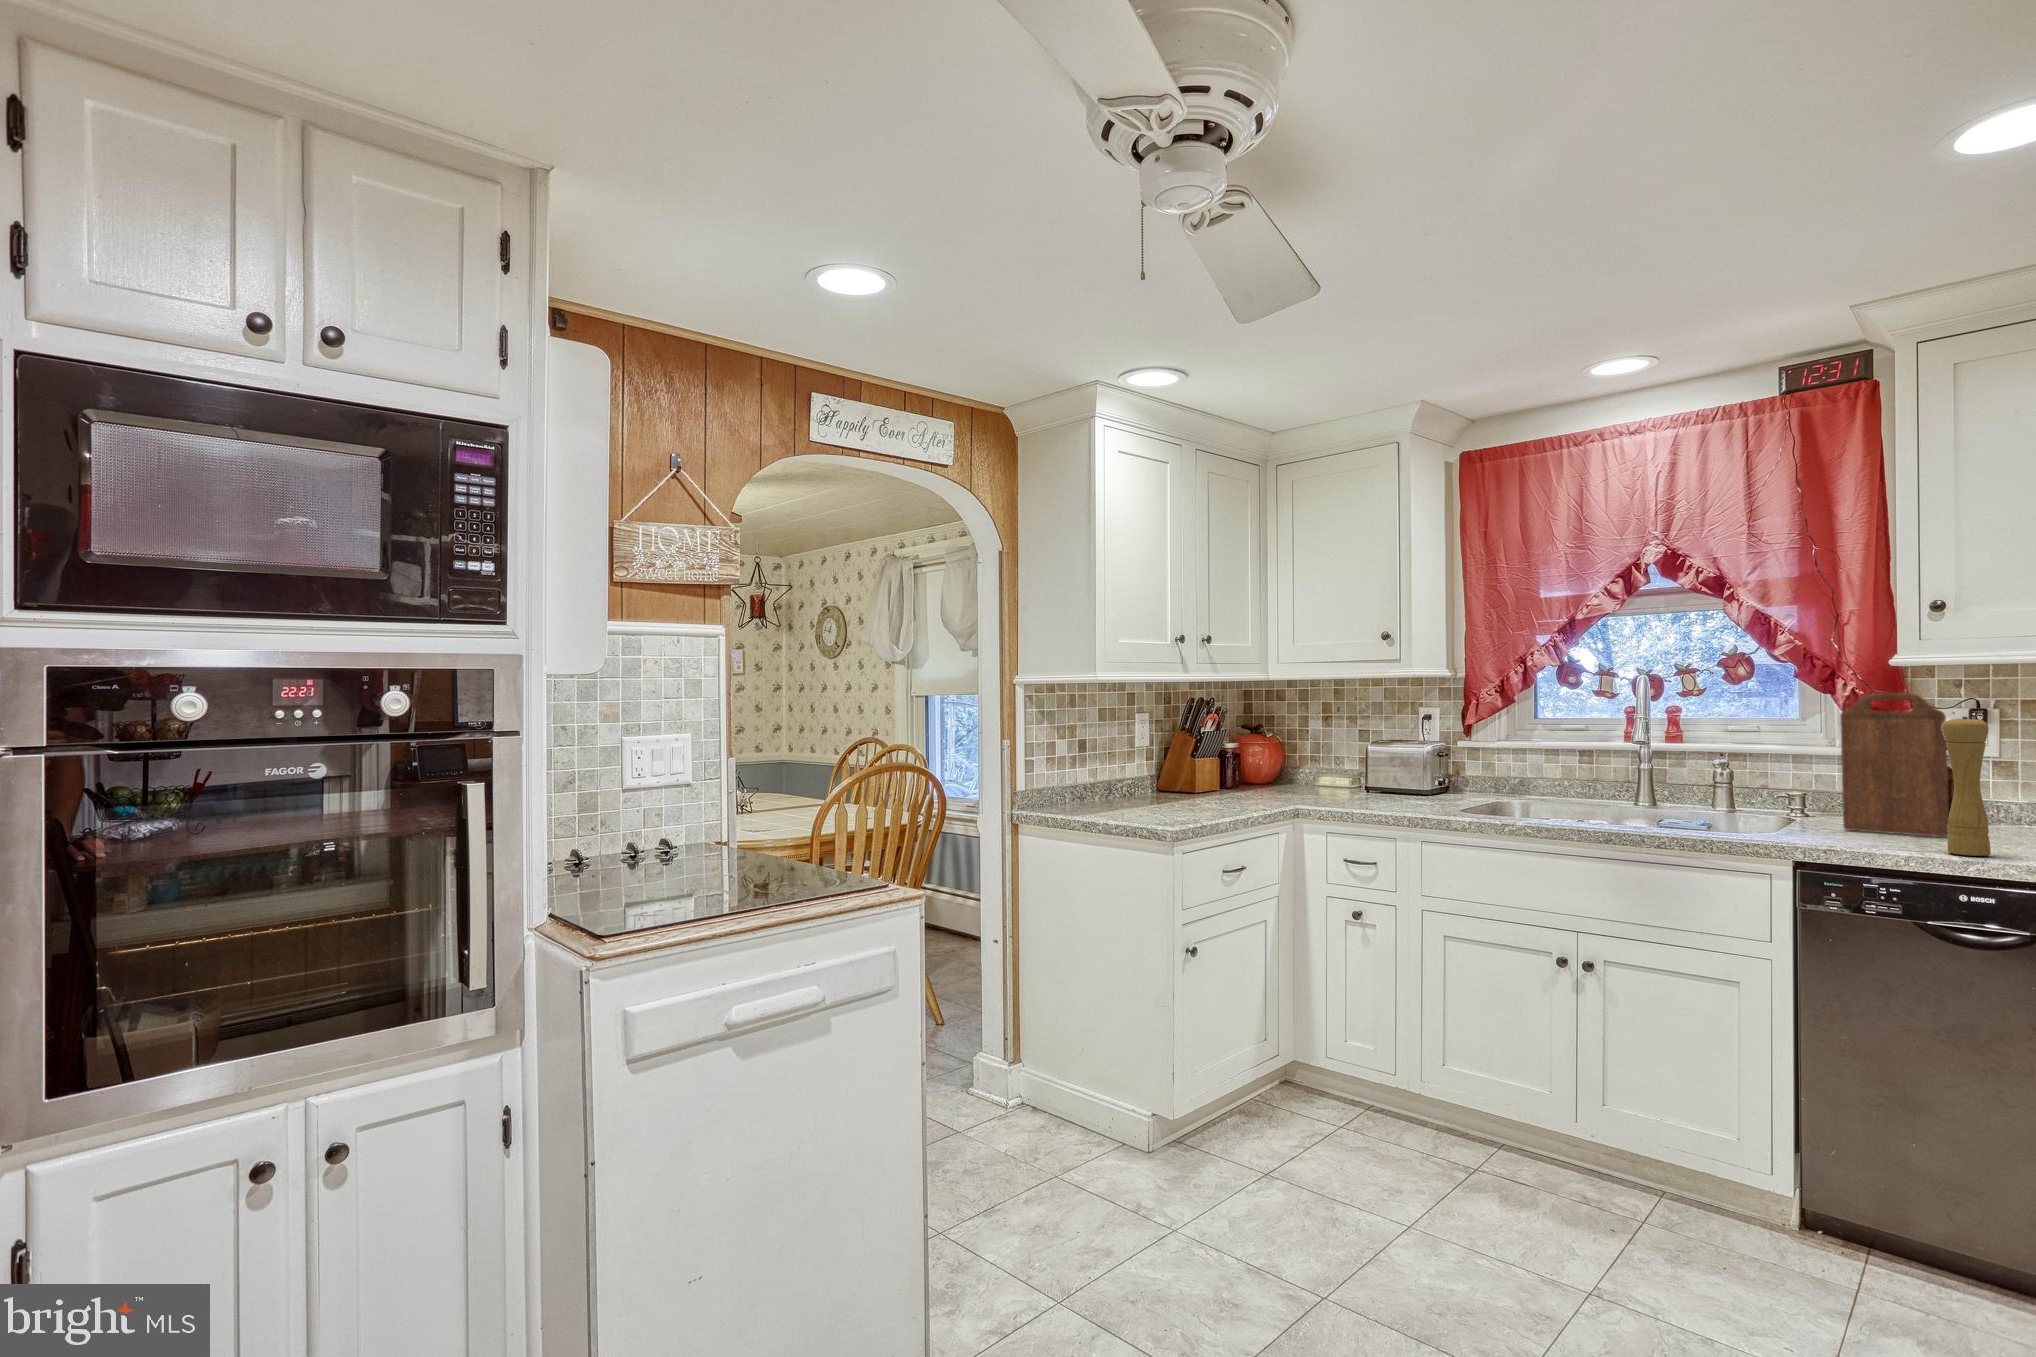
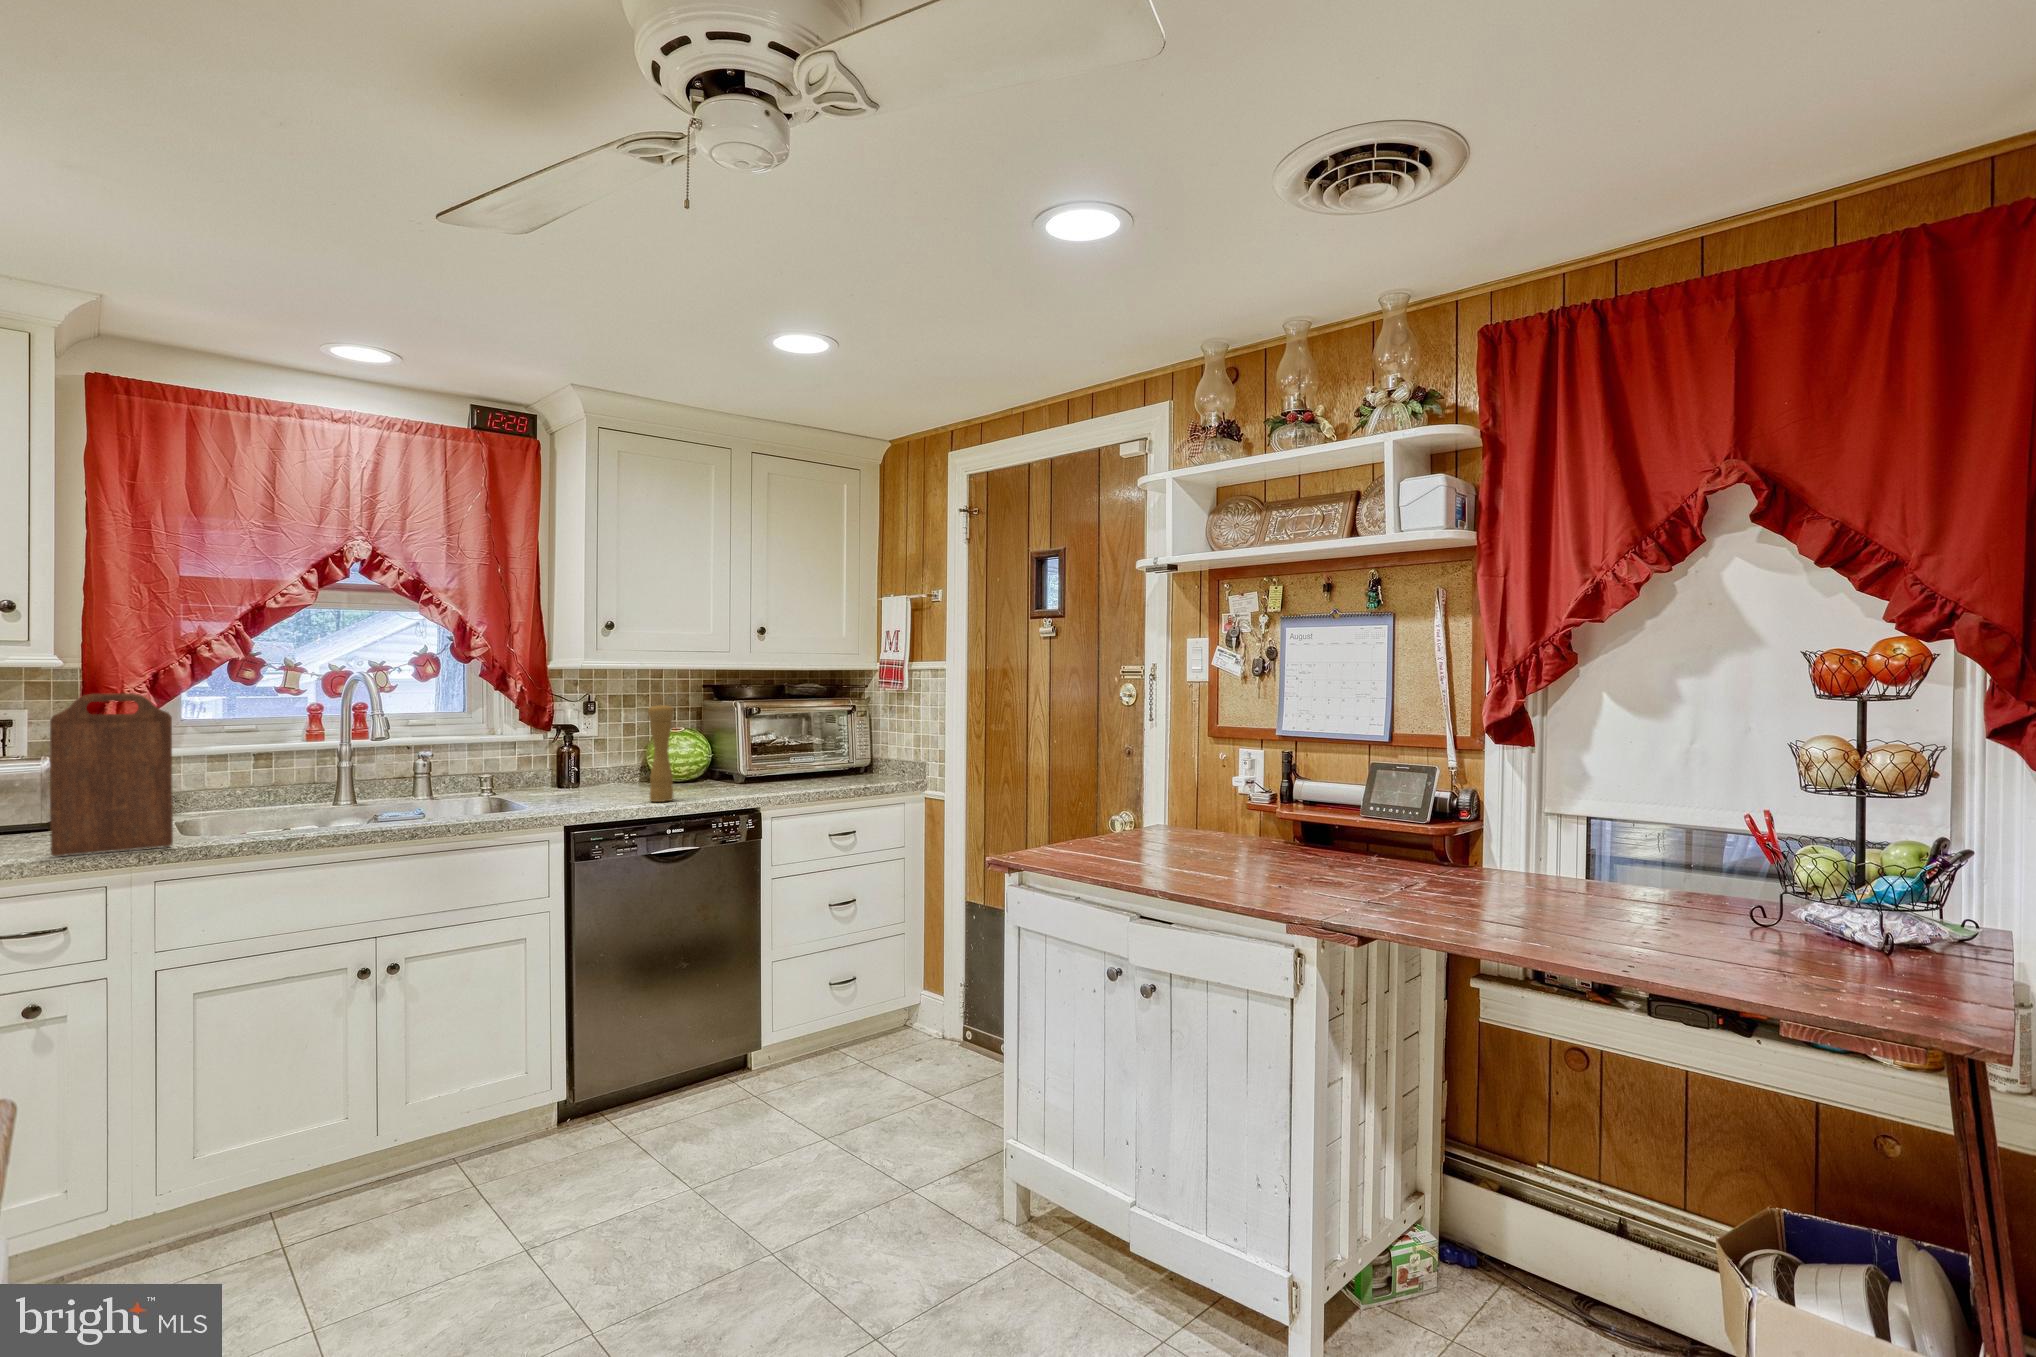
cutting board: present [1840,693,1949,837] -> present [50,693,173,856]

